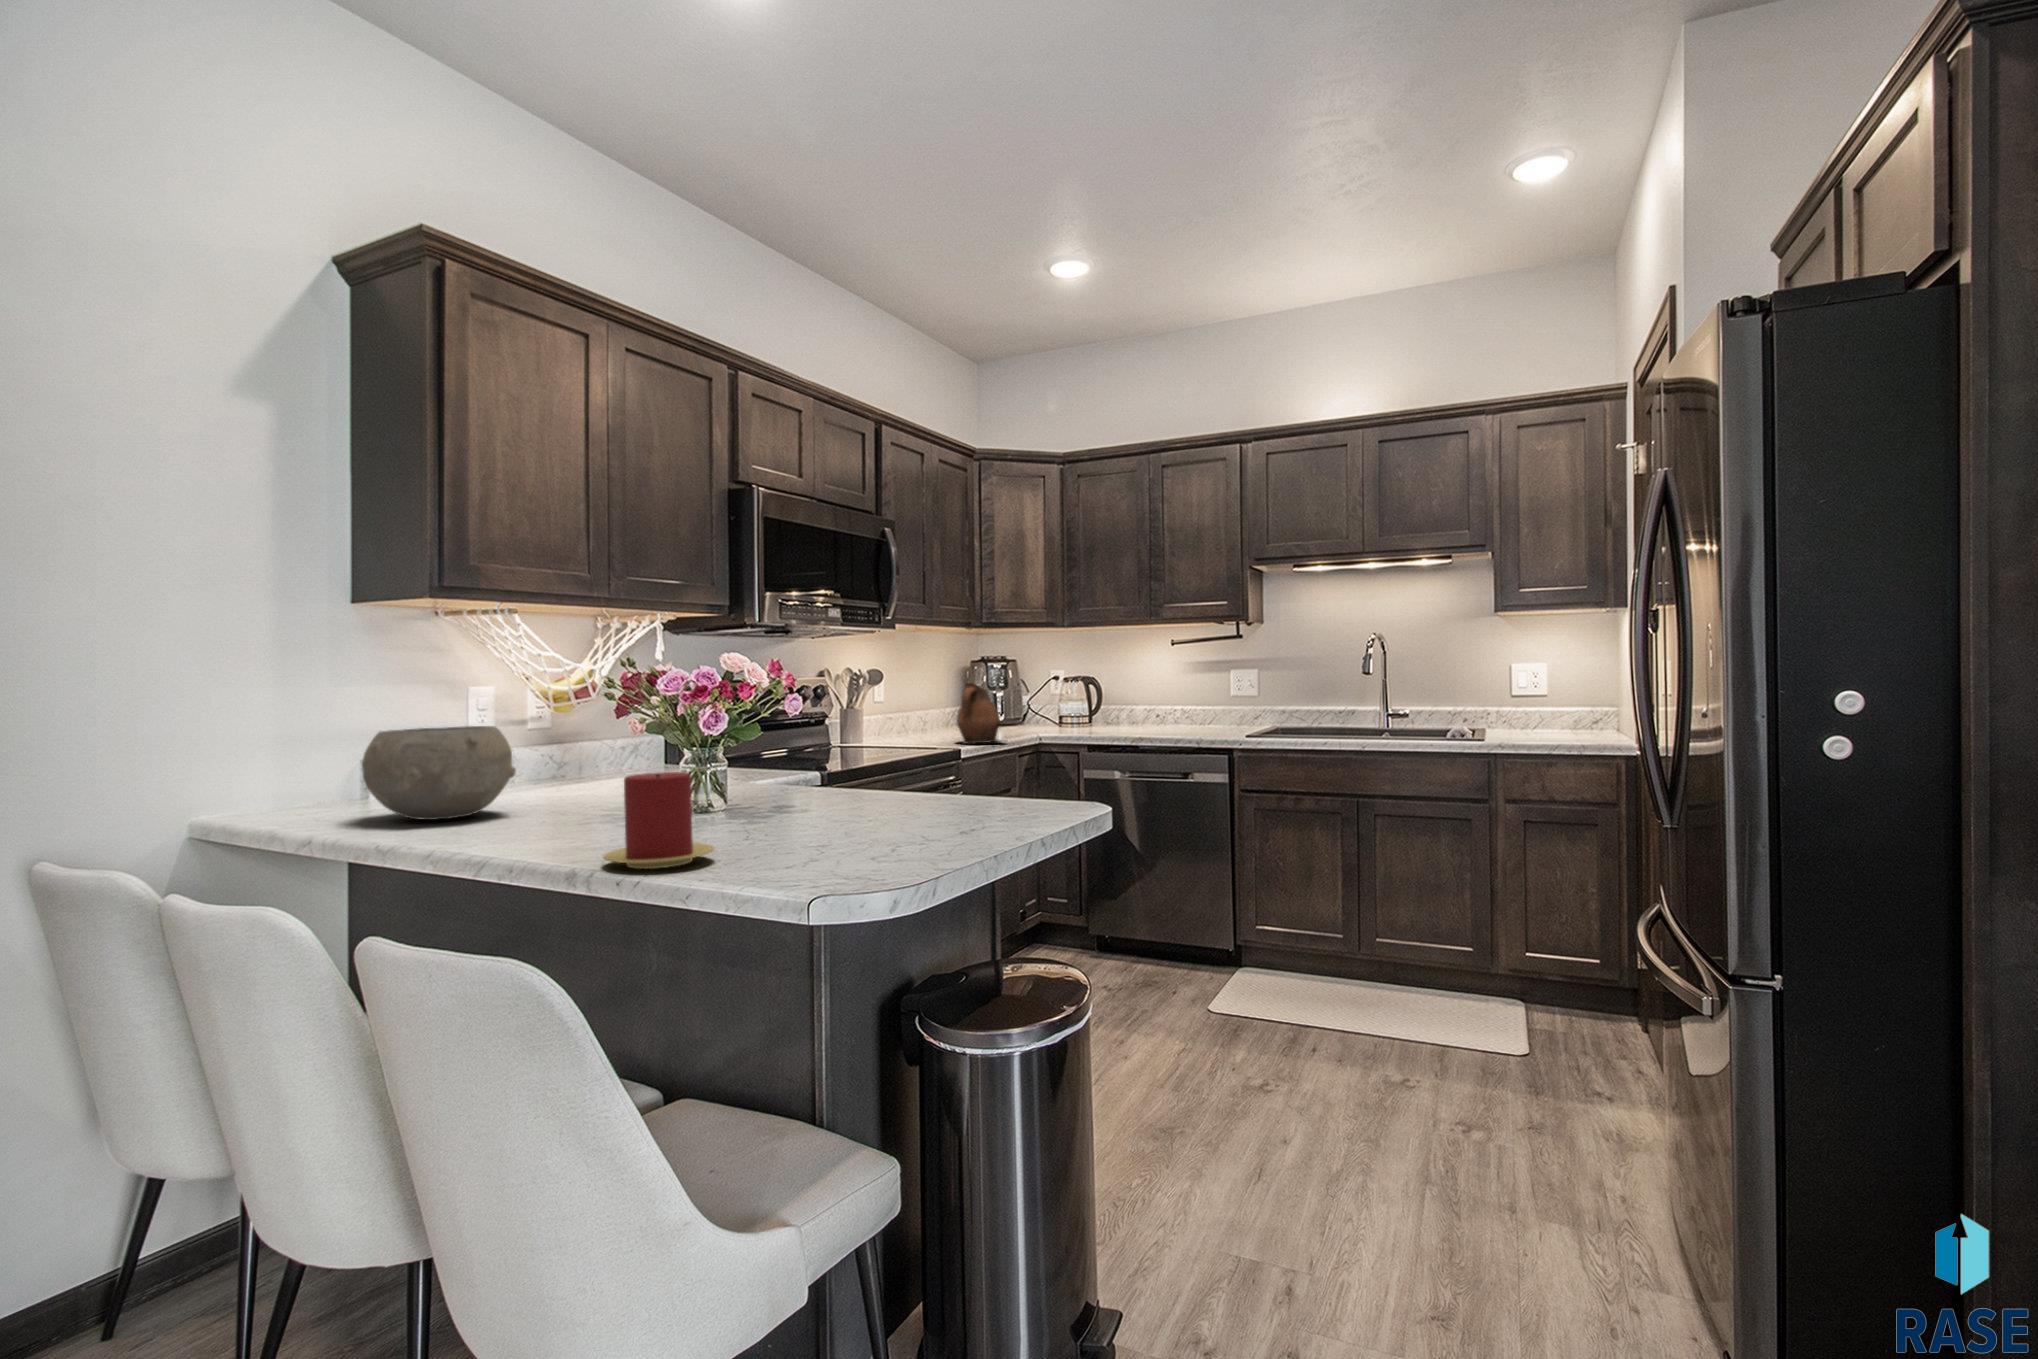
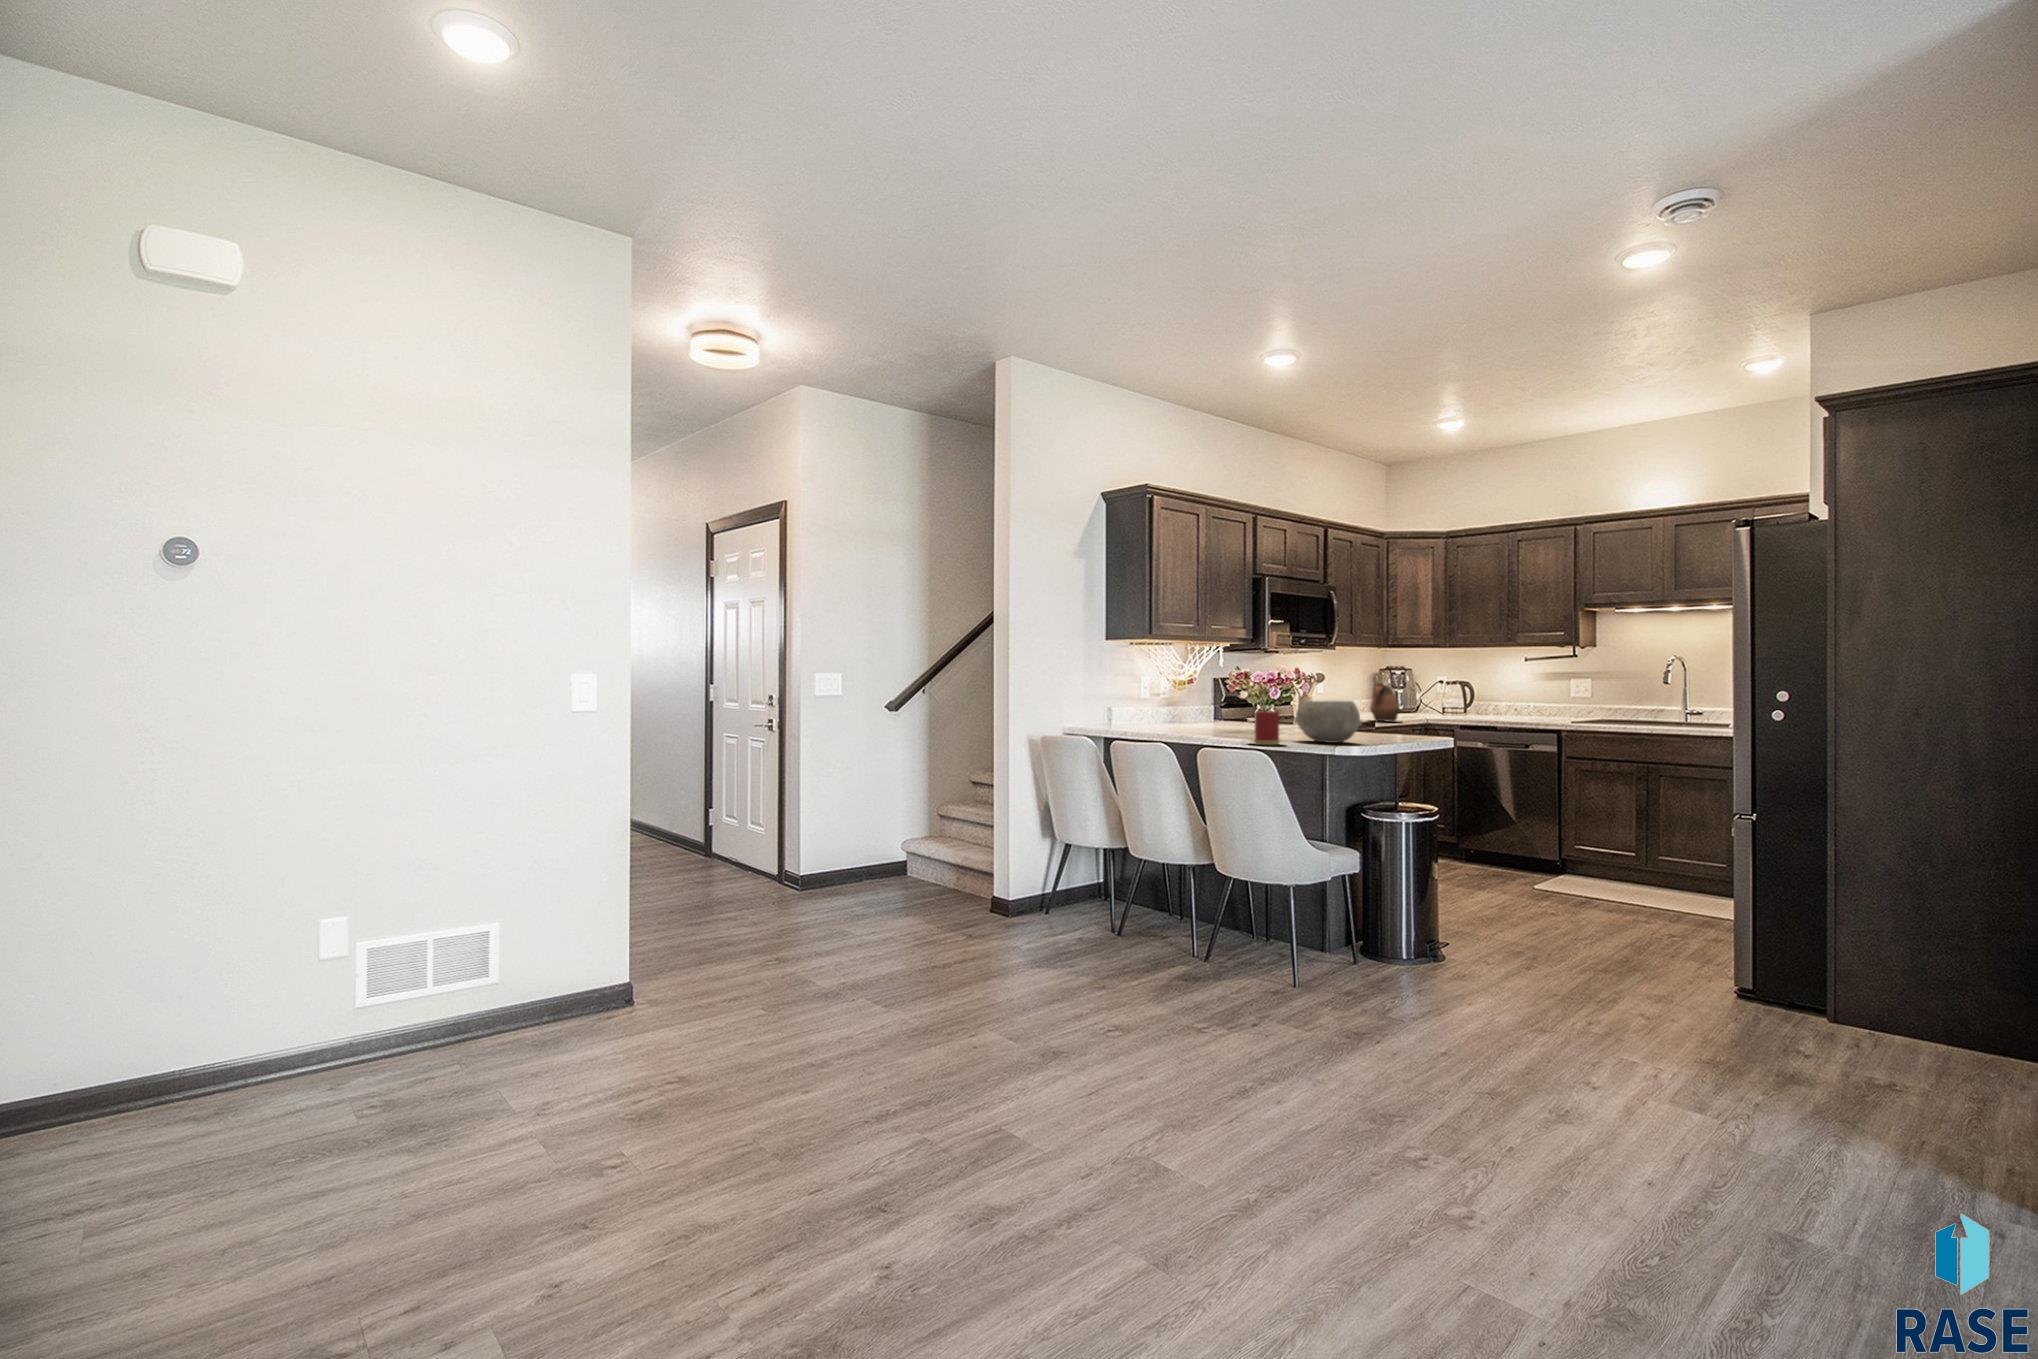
ceramic bowl: present [362,726,516,820] -> present [1294,701,1362,743]

